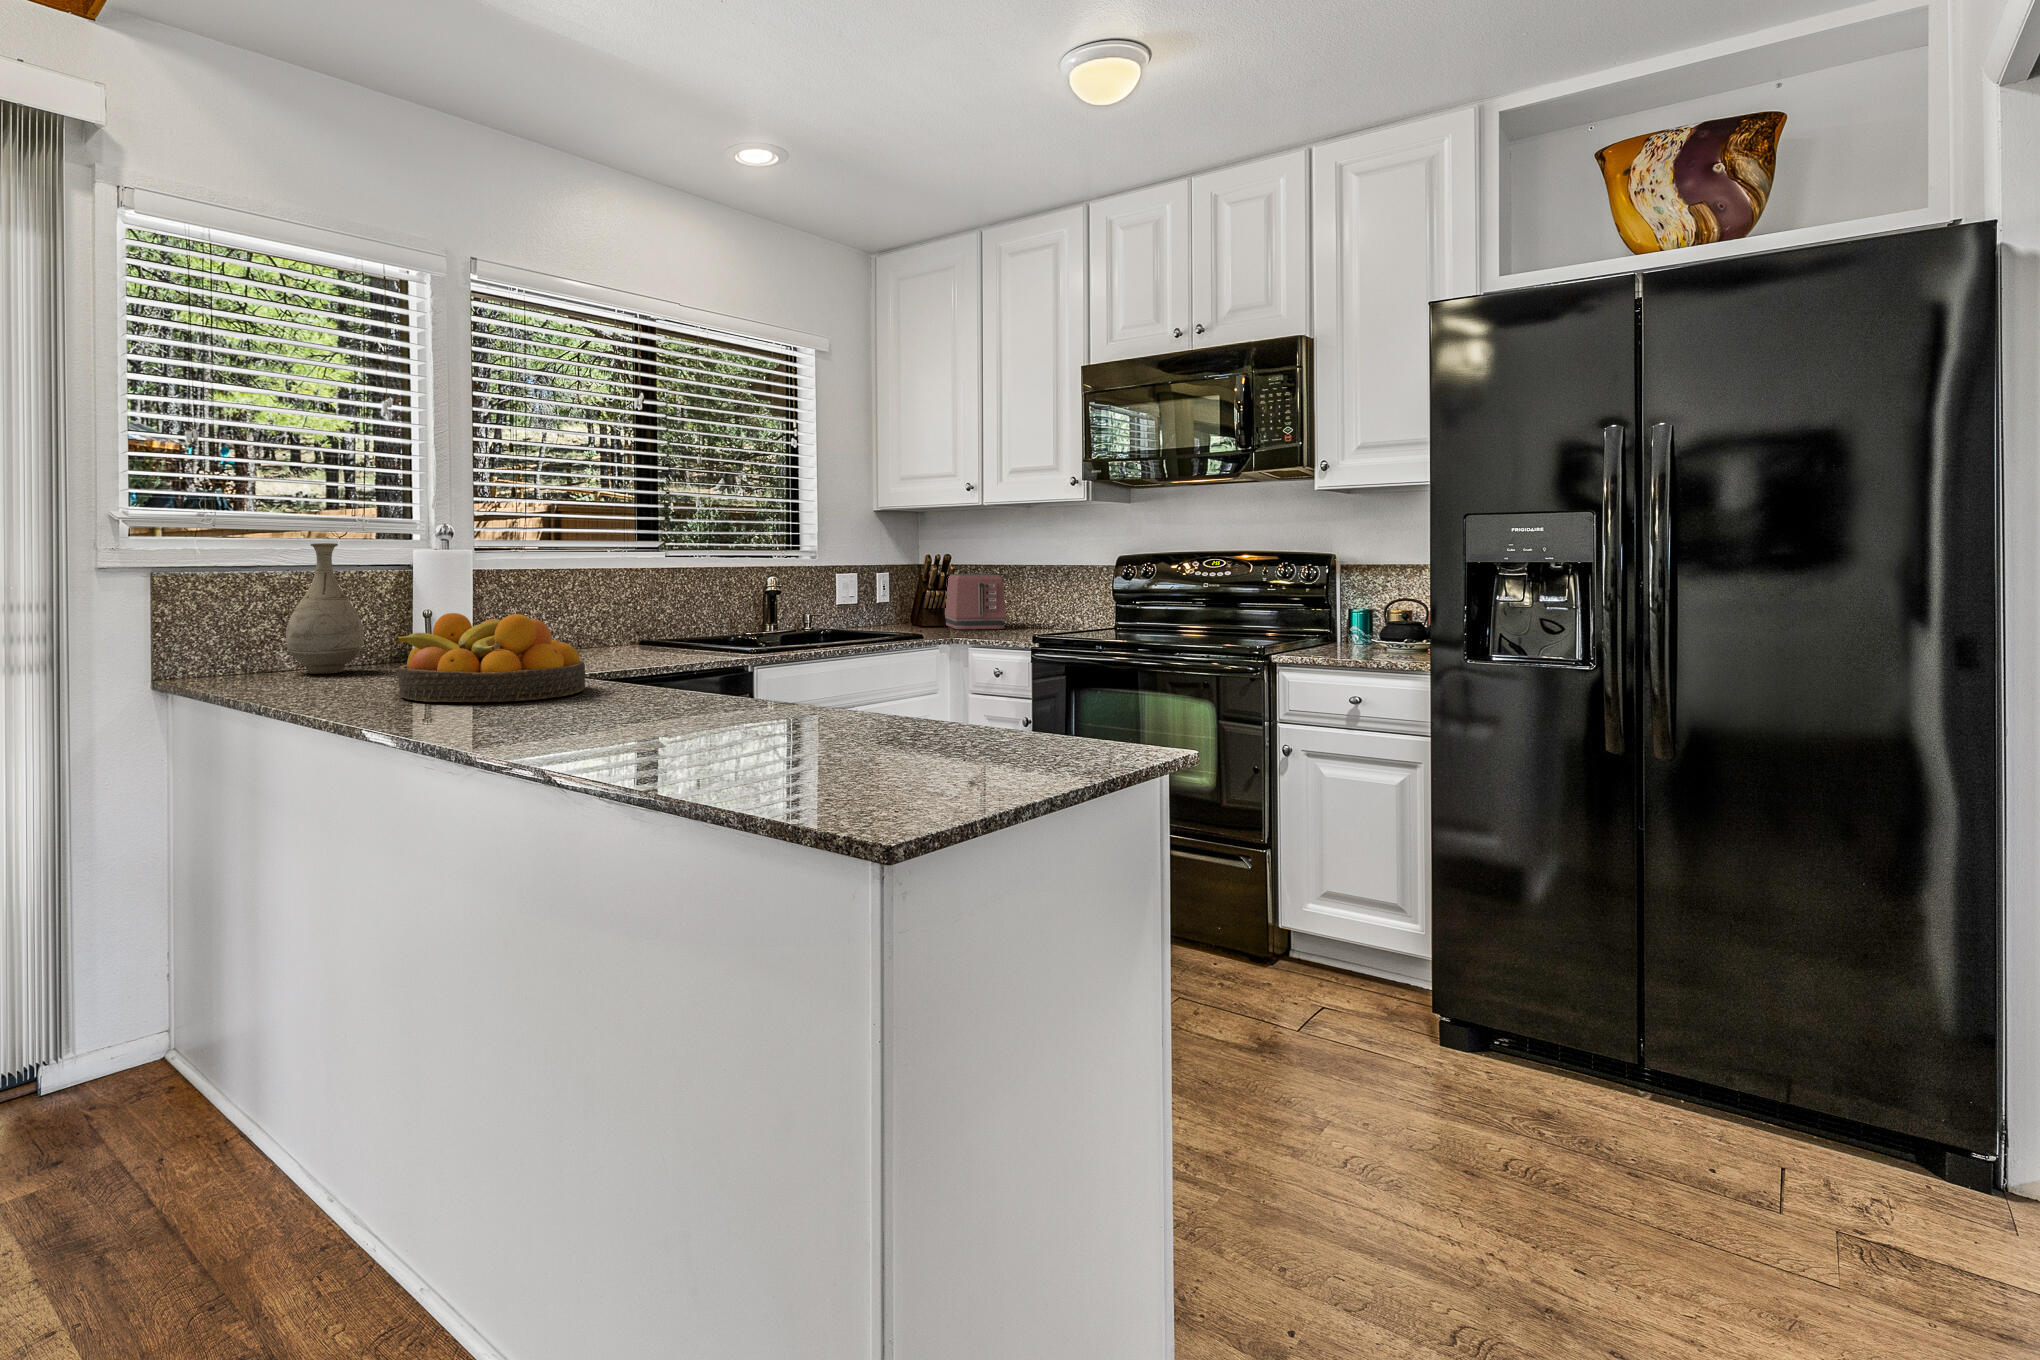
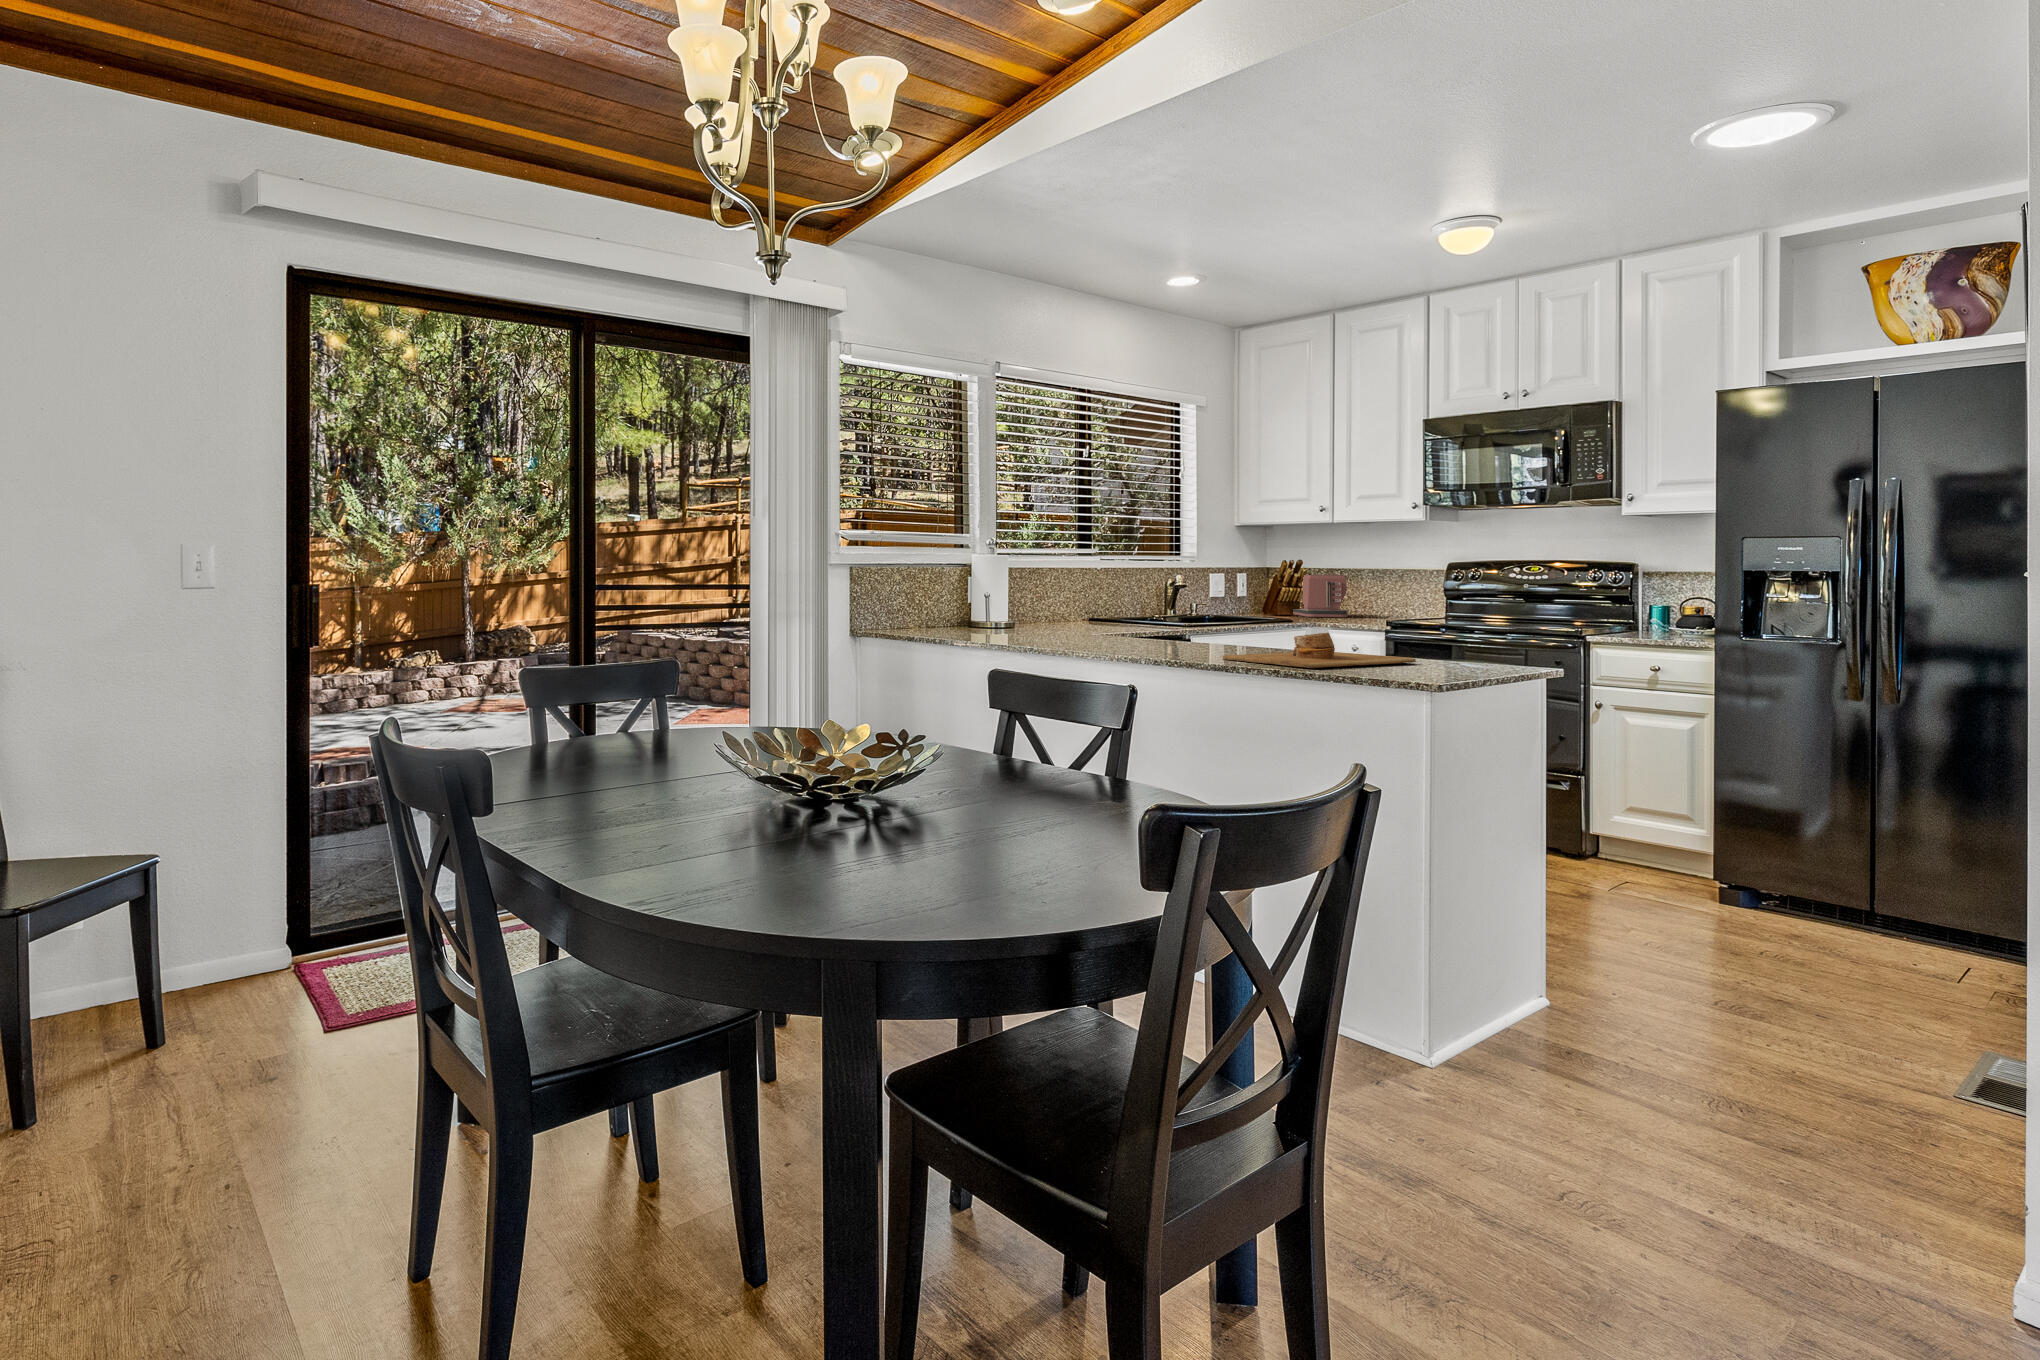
vase: present [286,543,364,674] -> none [914,548,958,629]
fruit bowl: present [393,613,585,702] -> none [1027,592,1136,643]
cutting board: none [614,689,955,773] -> present [1223,633,1416,668]

